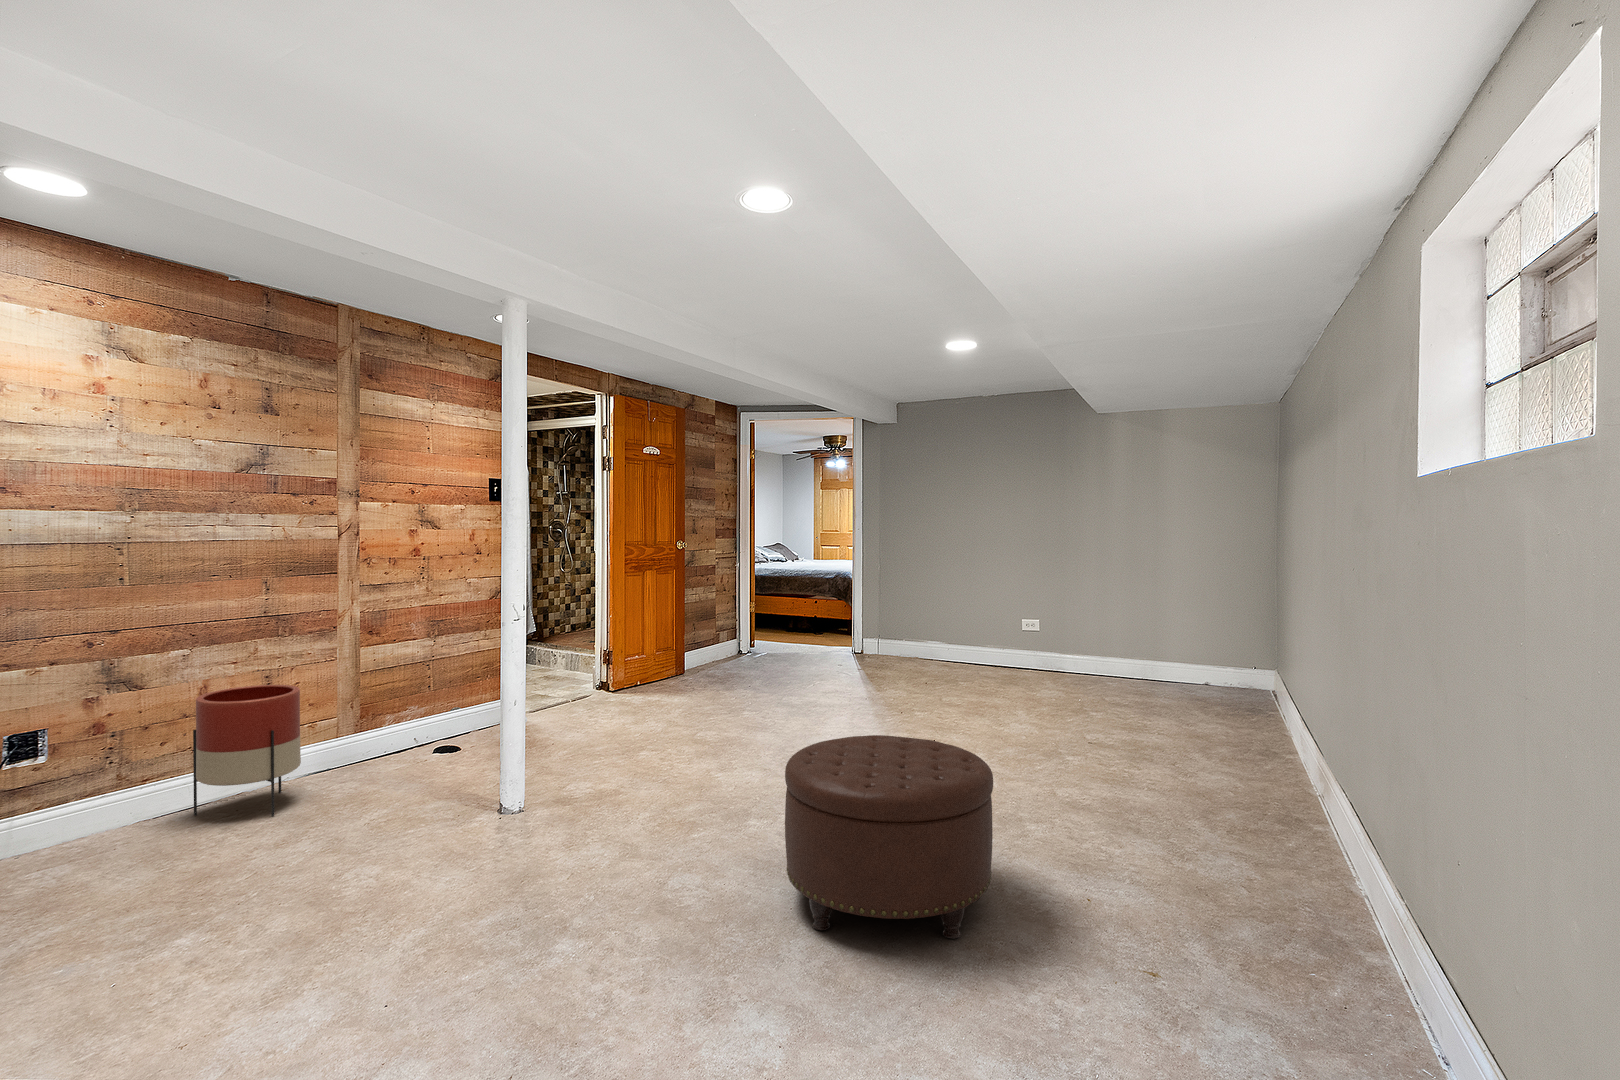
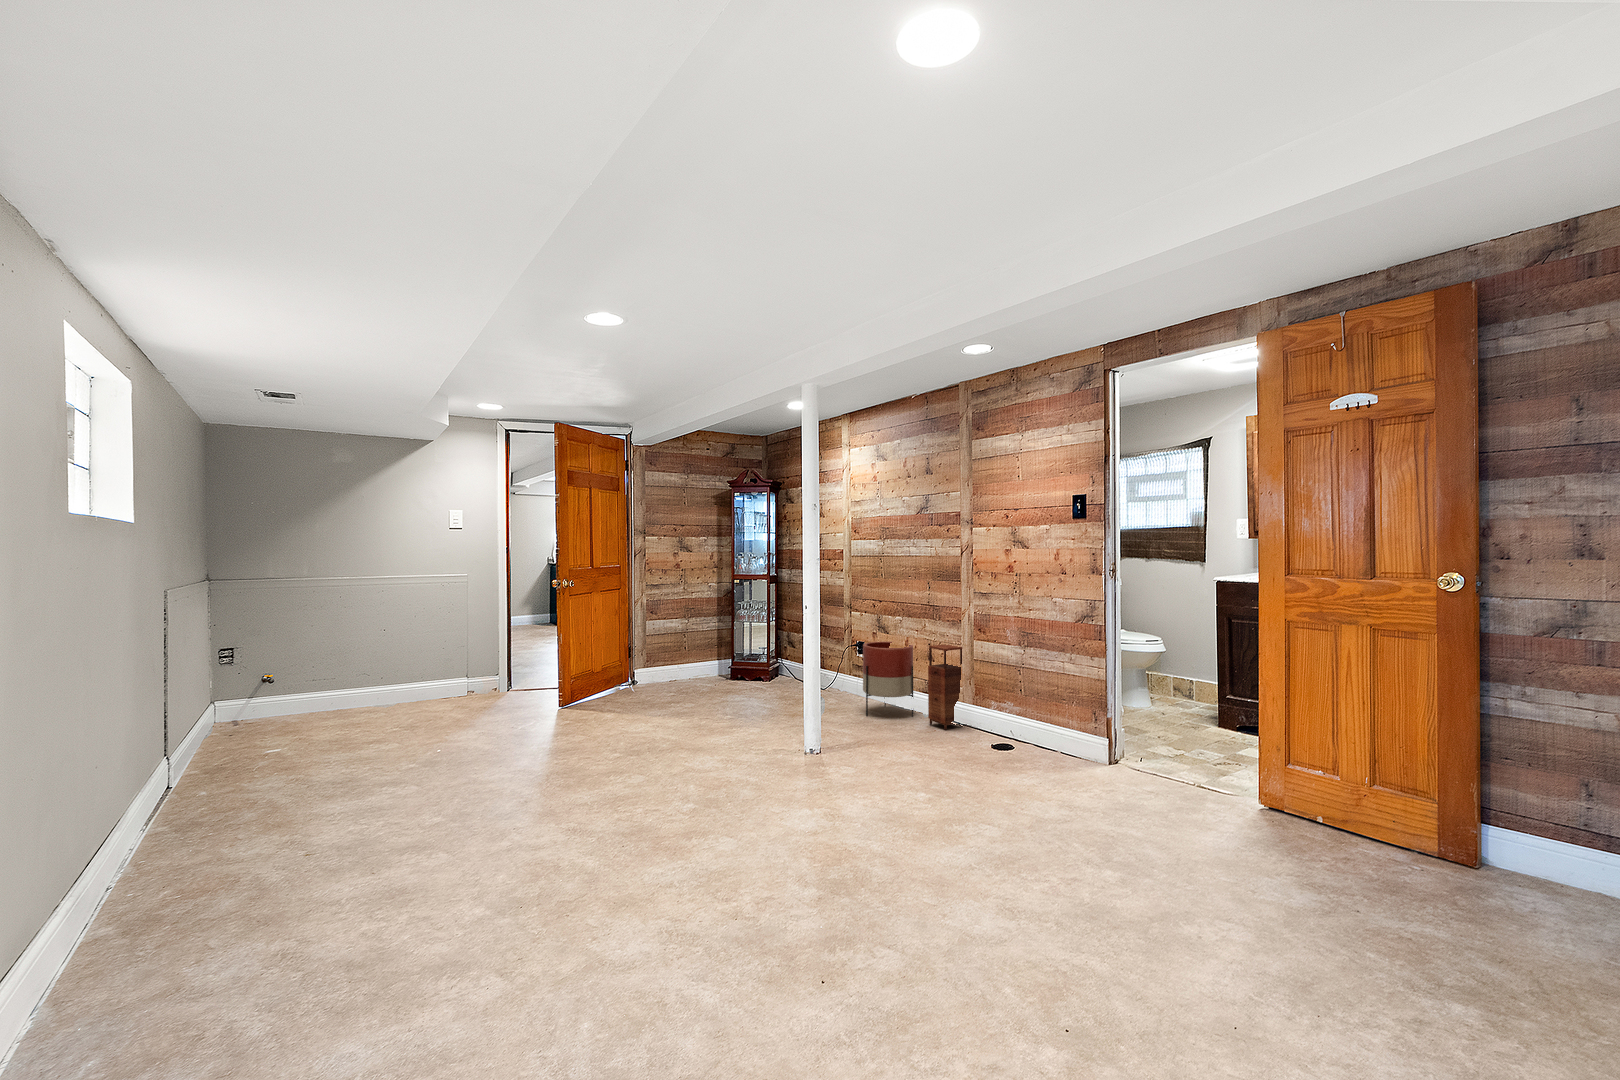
storage cabinet: none [321,660,373,779] -> present [928,644,963,730]
ottoman: present [785,735,993,939] -> none [375,702,558,864]

